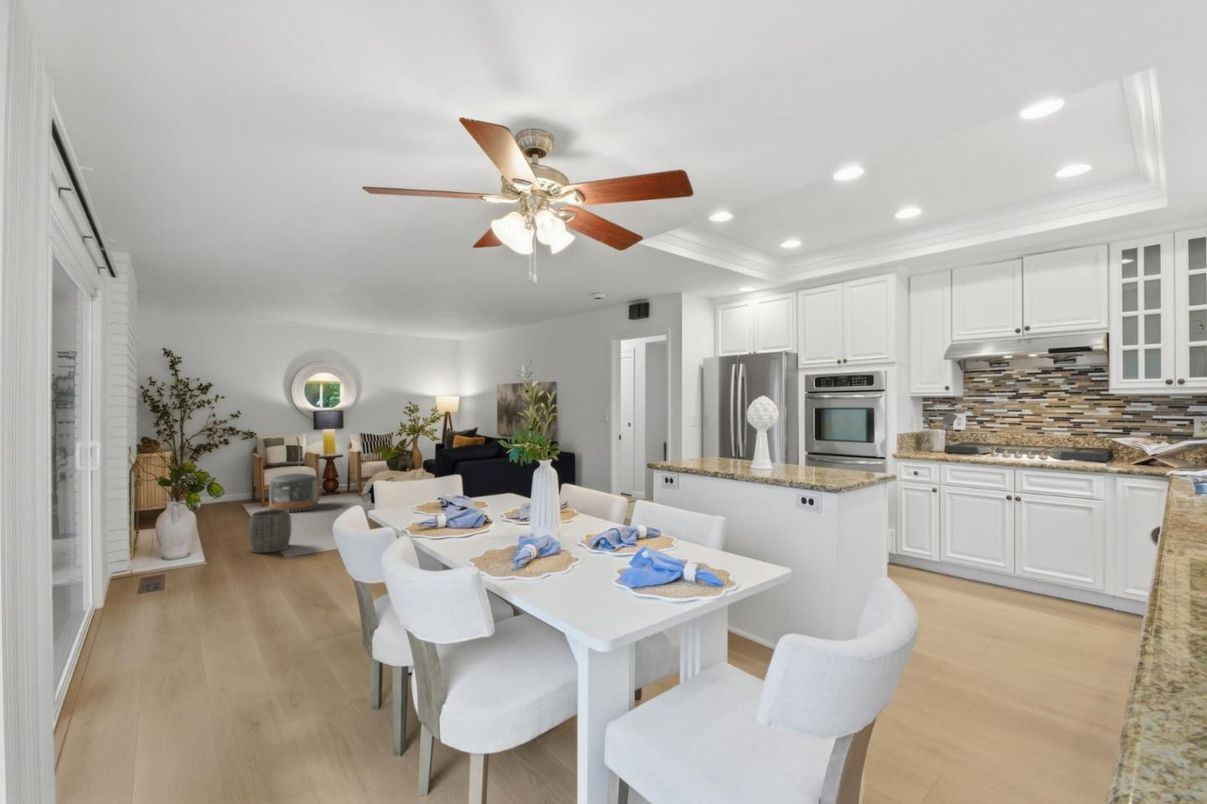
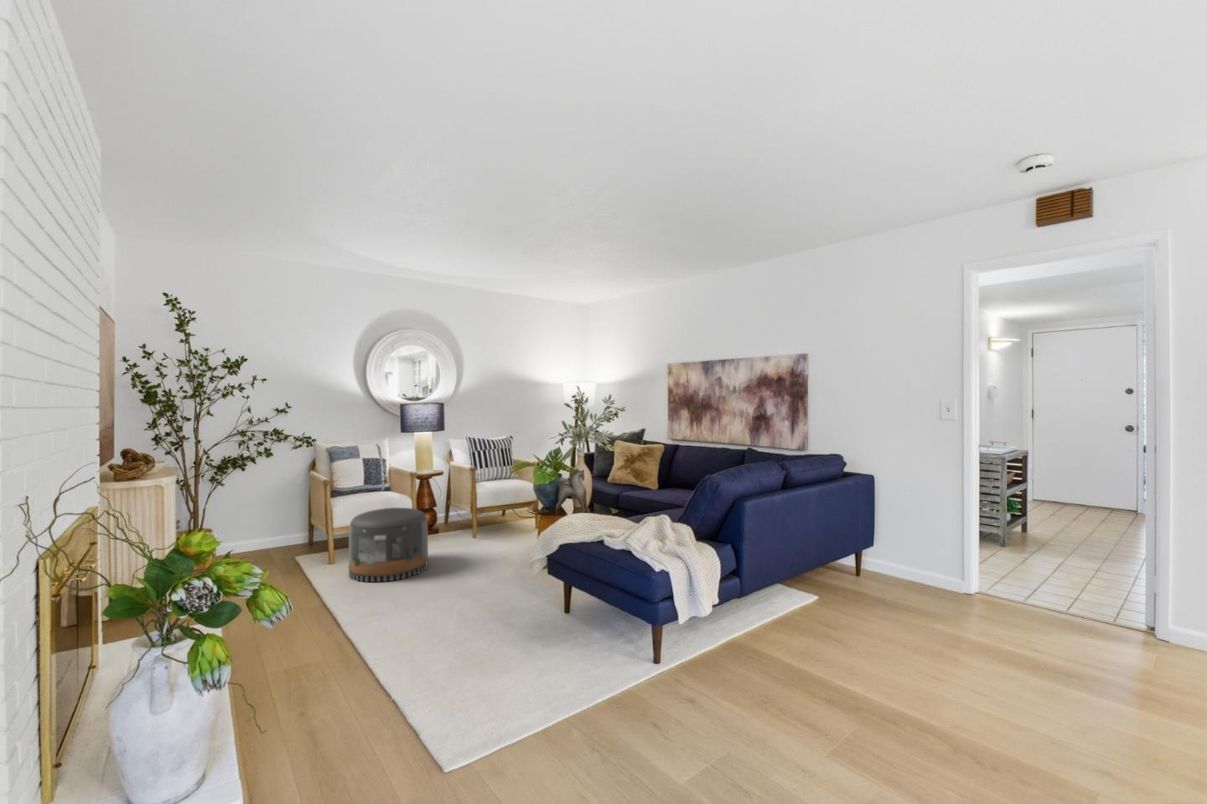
woven basket: present [249,509,292,553] -> none [353,622,450,756]

